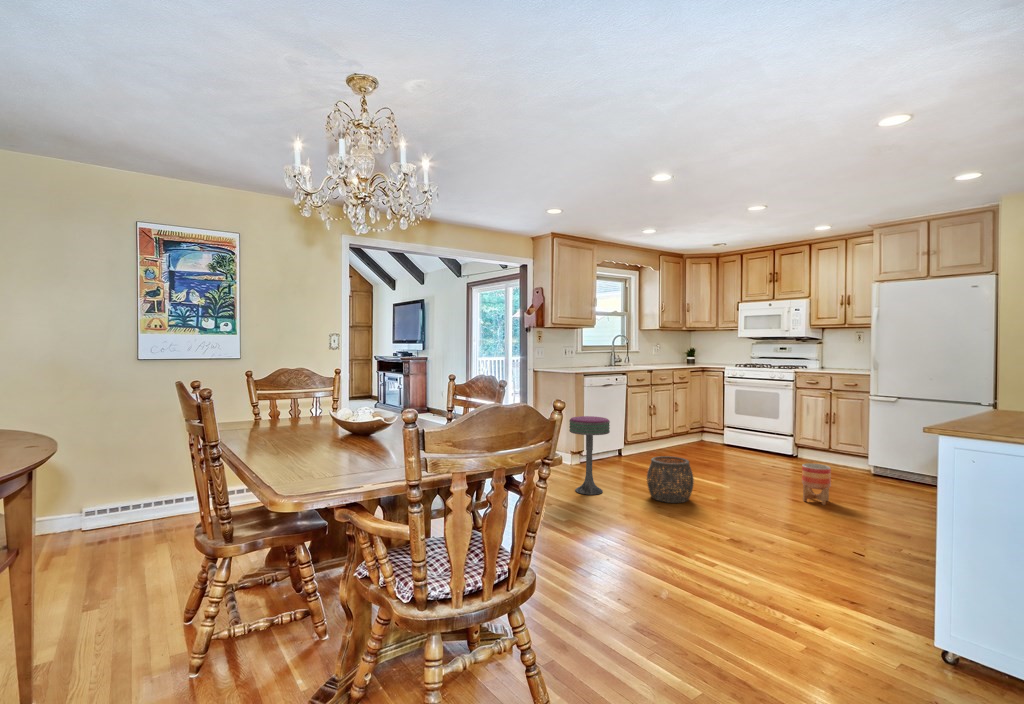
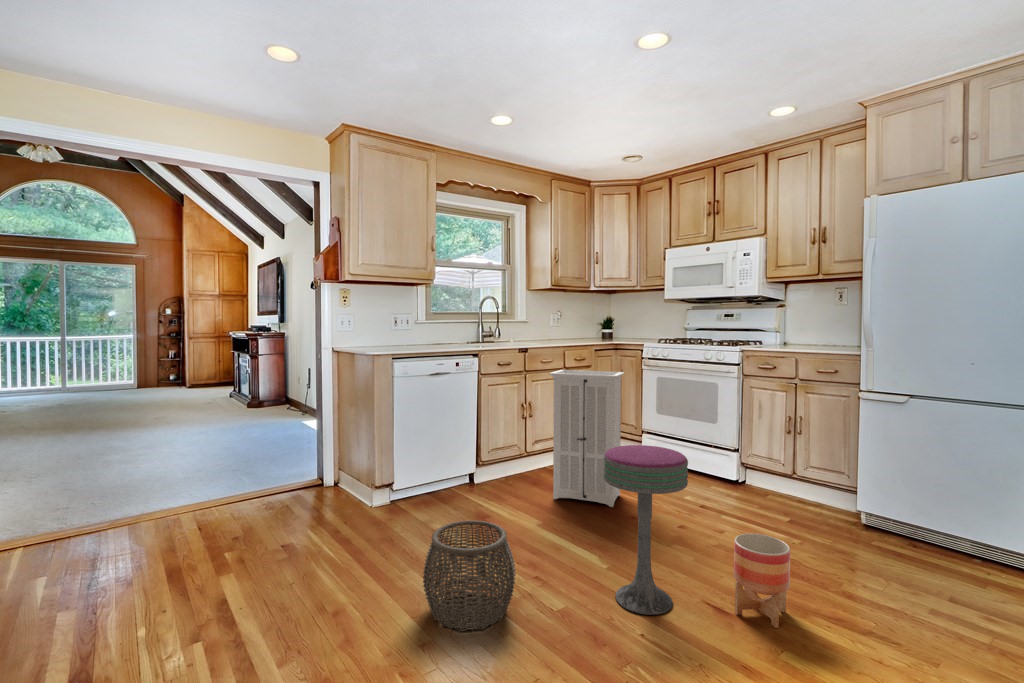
storage cabinet: none [677,382,723,467] -> present [549,369,625,507]
bar stool: present [569,416,610,495] -> present [604,445,688,615]

